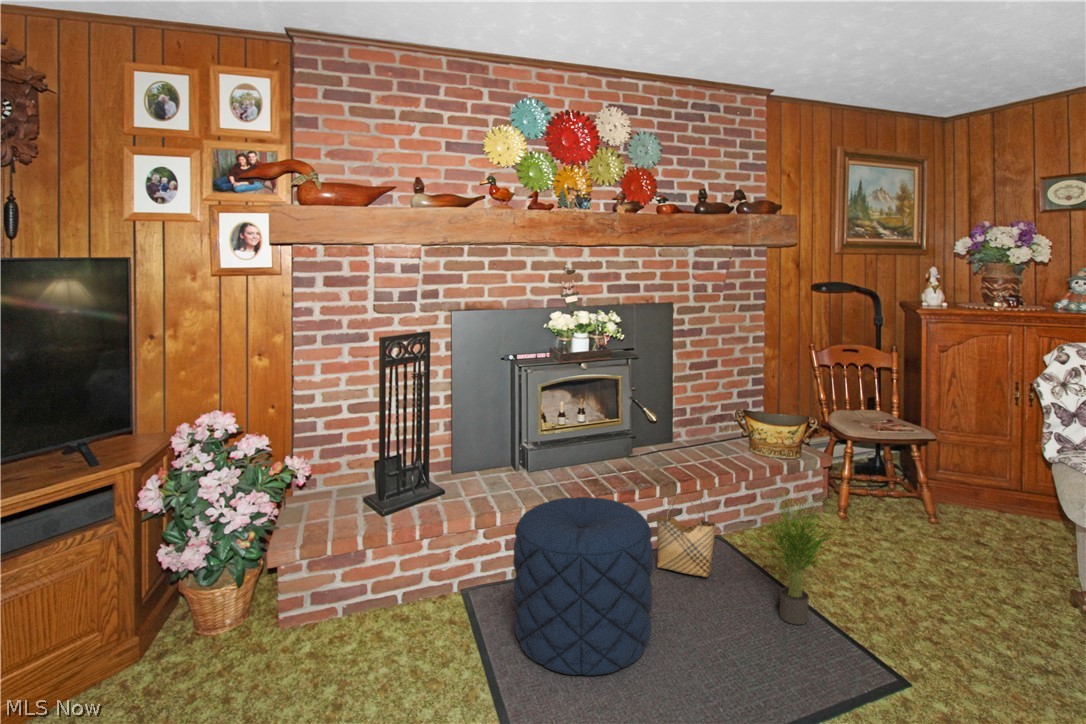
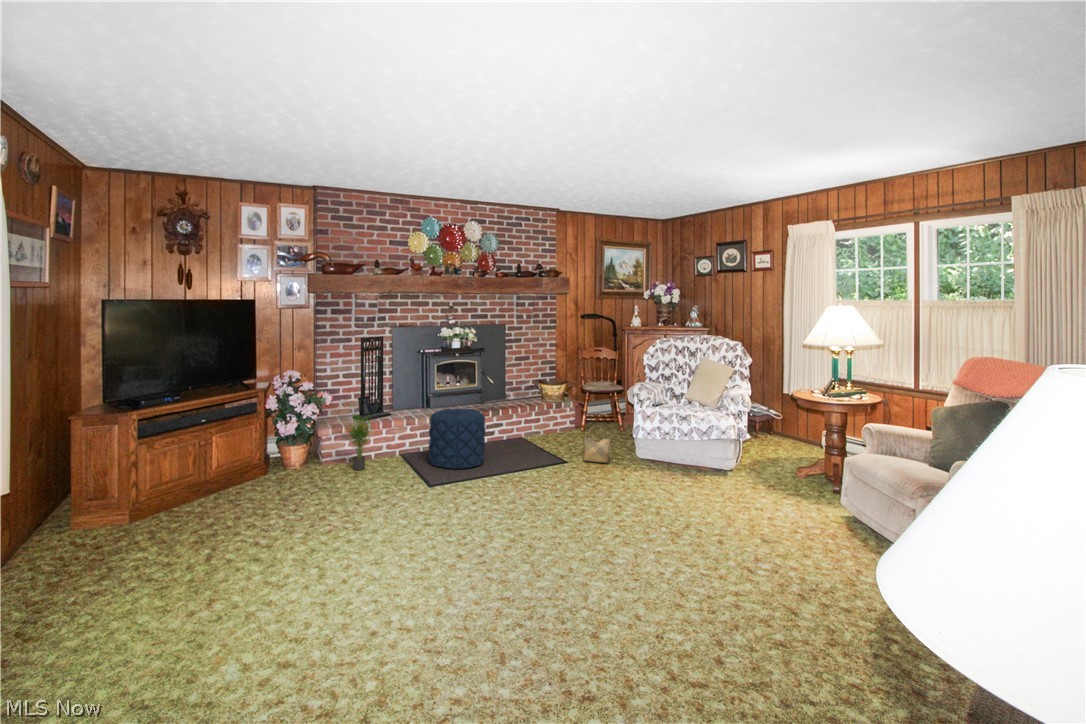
woven basket: present [656,489,716,577] -> present [583,423,611,463]
potted plant: present [753,499,834,625] -> present [346,416,372,470]

